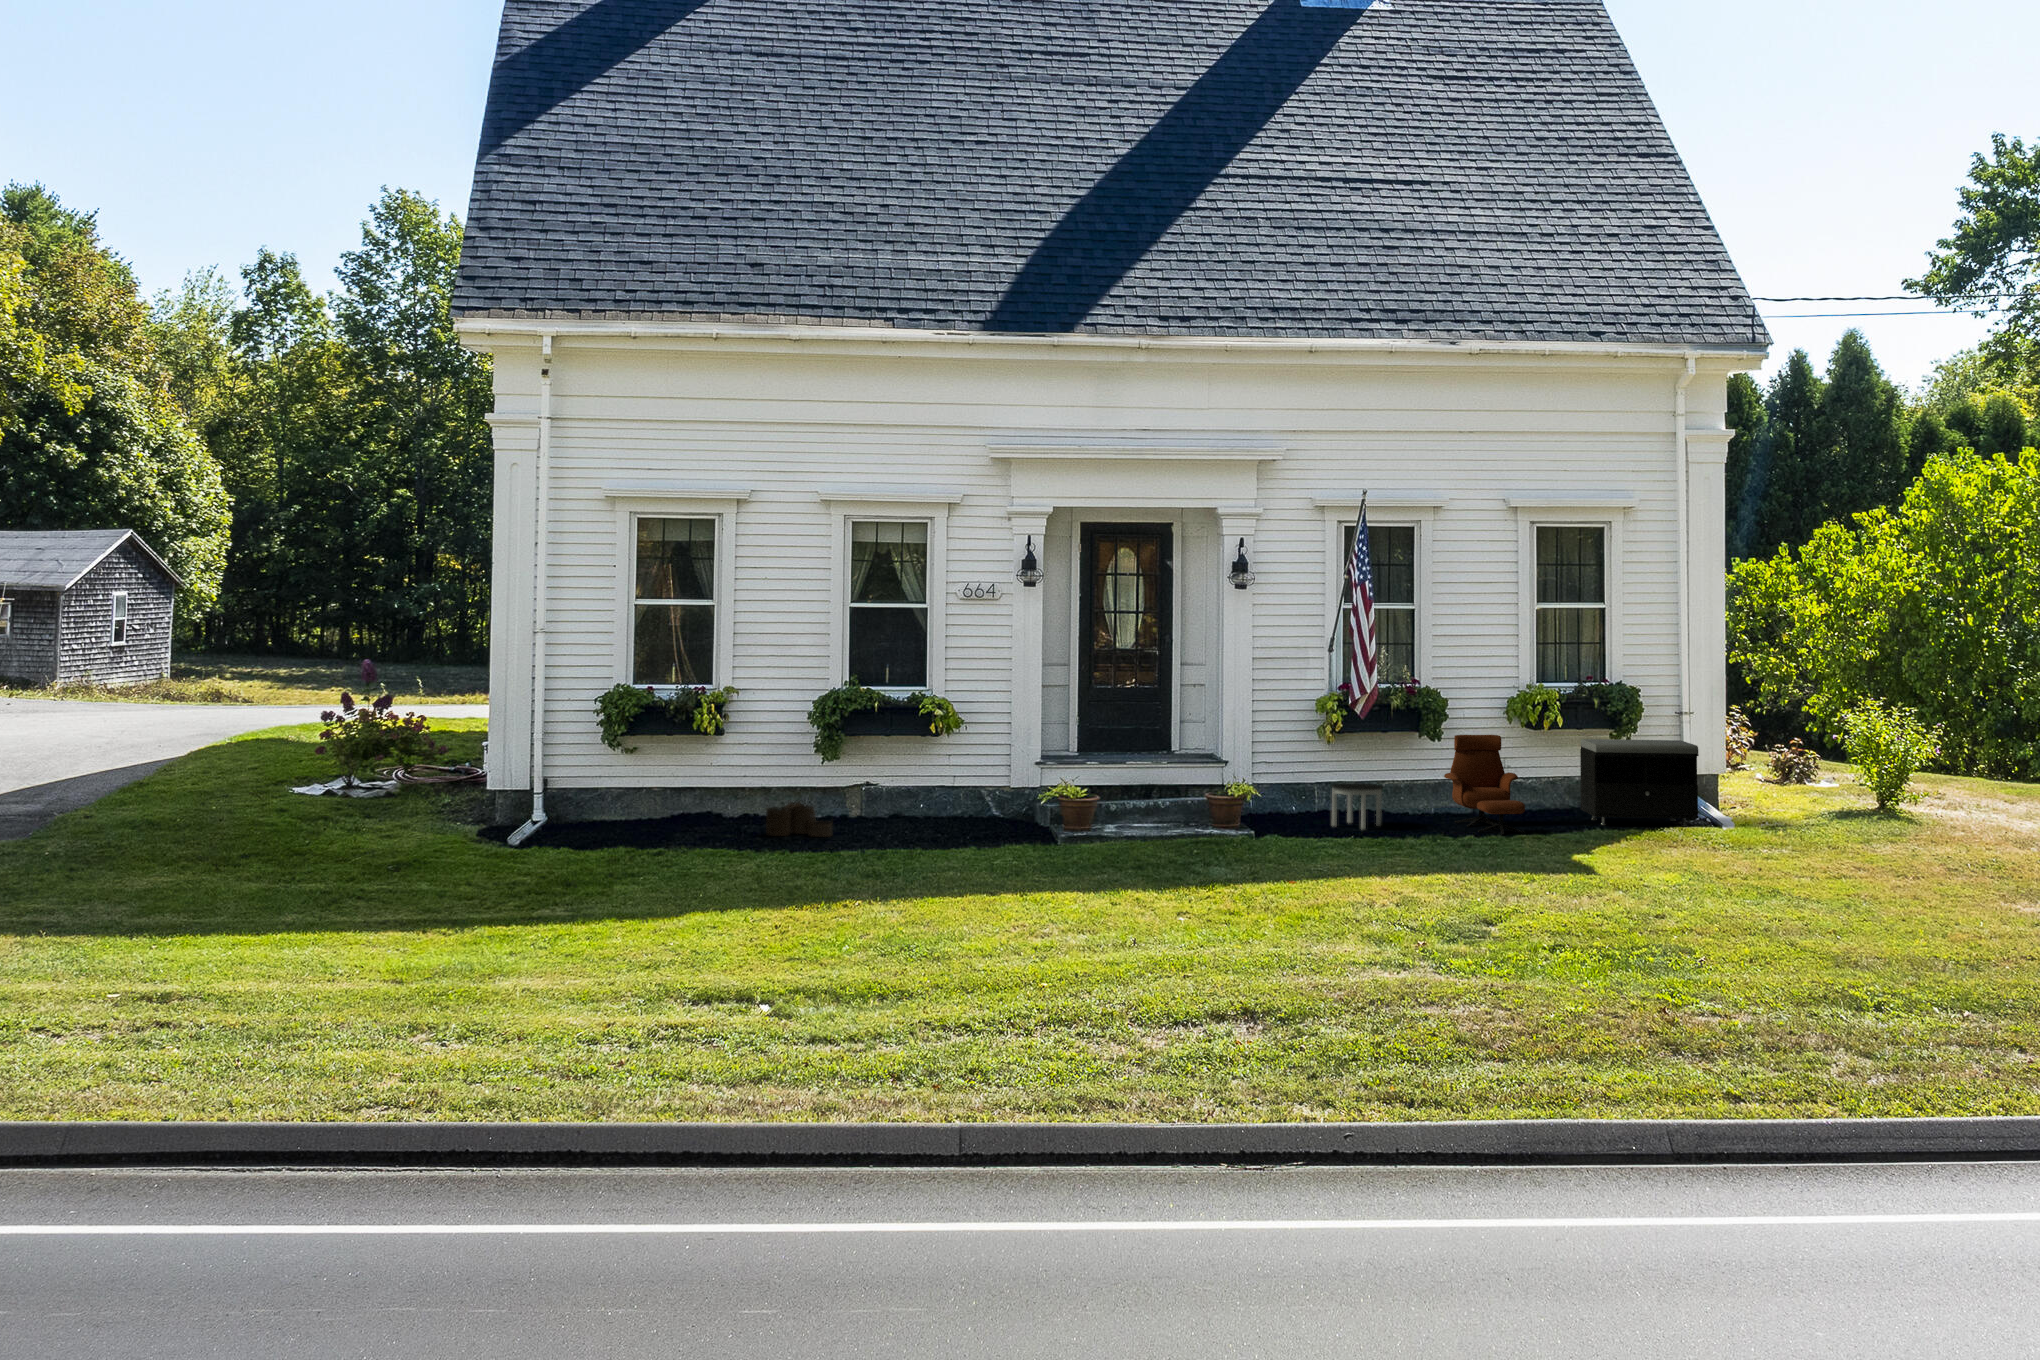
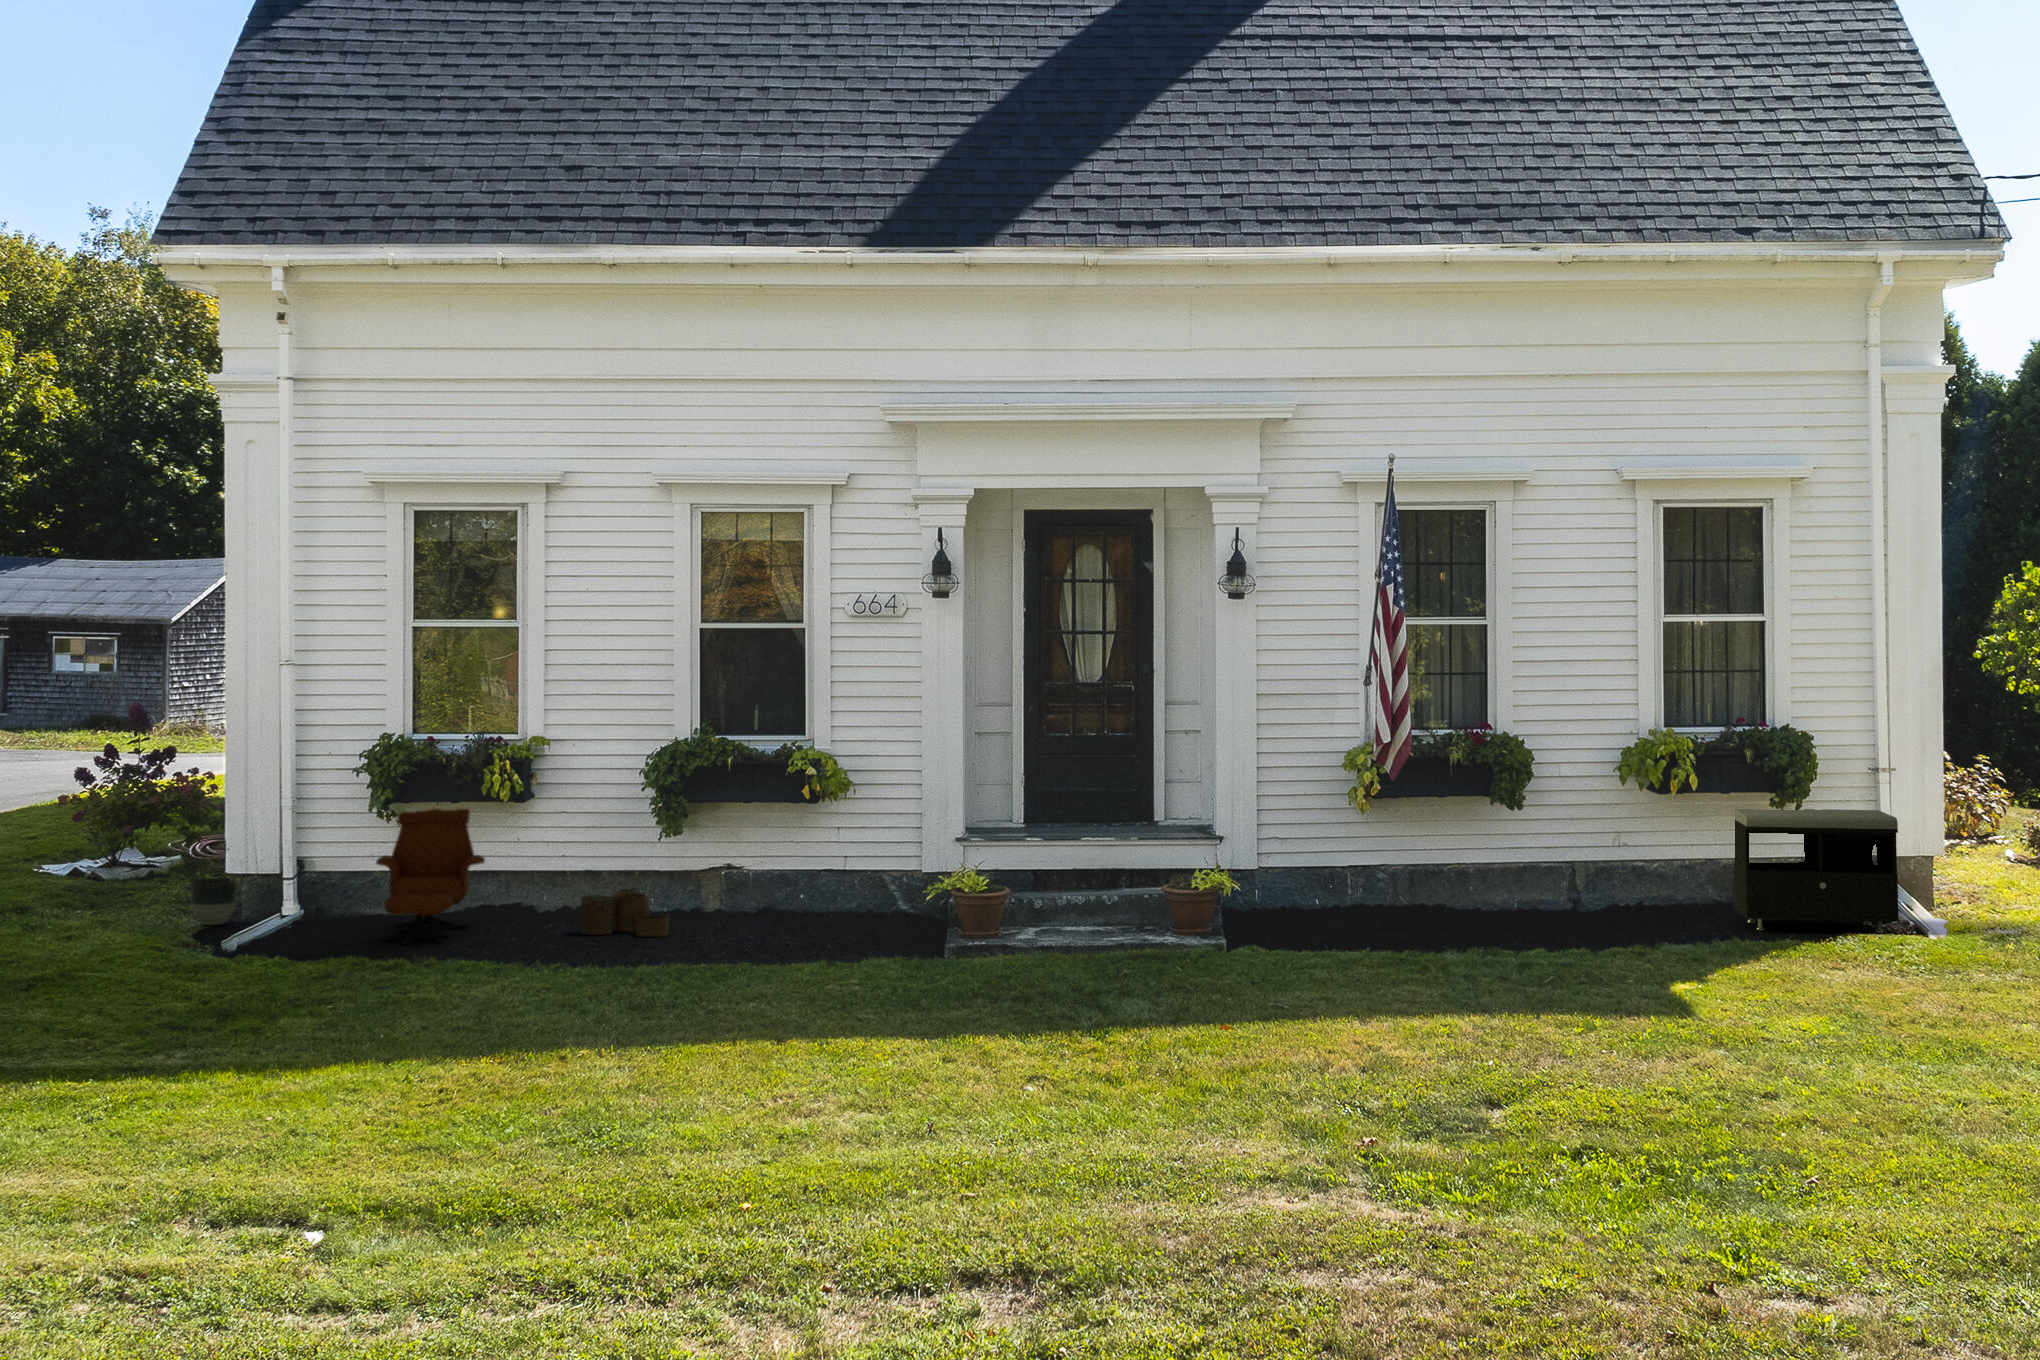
lounge chair: present [1444,735,1525,835] -> present [376,809,485,945]
round table: present [1331,783,1383,830] -> none [1366,867,1439,933]
planter: none [462,796,497,832] -> present [191,878,237,925]

